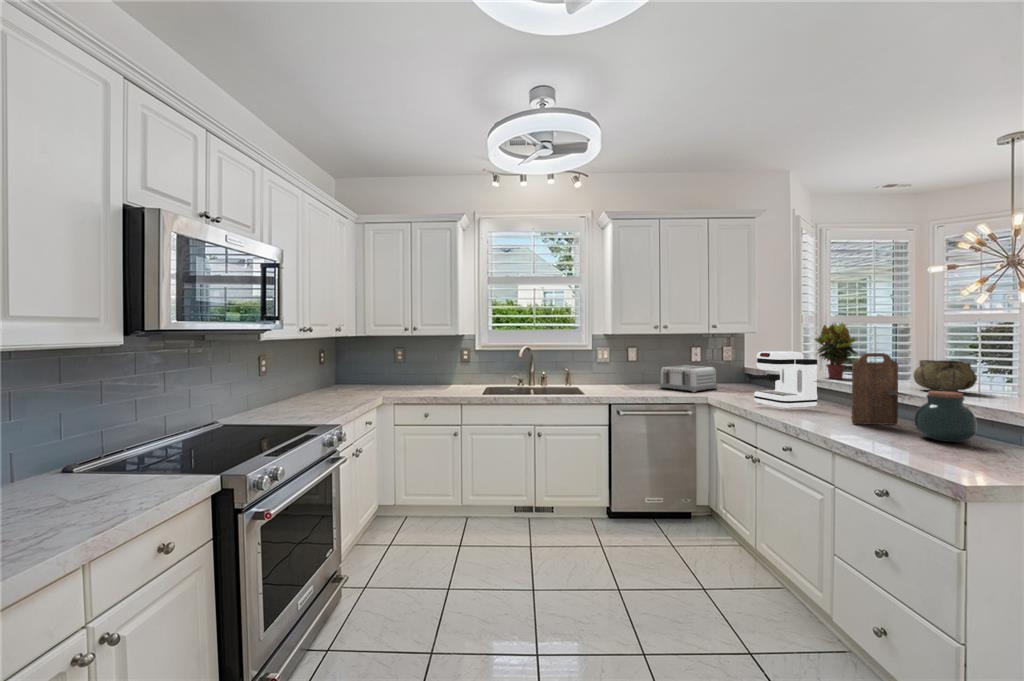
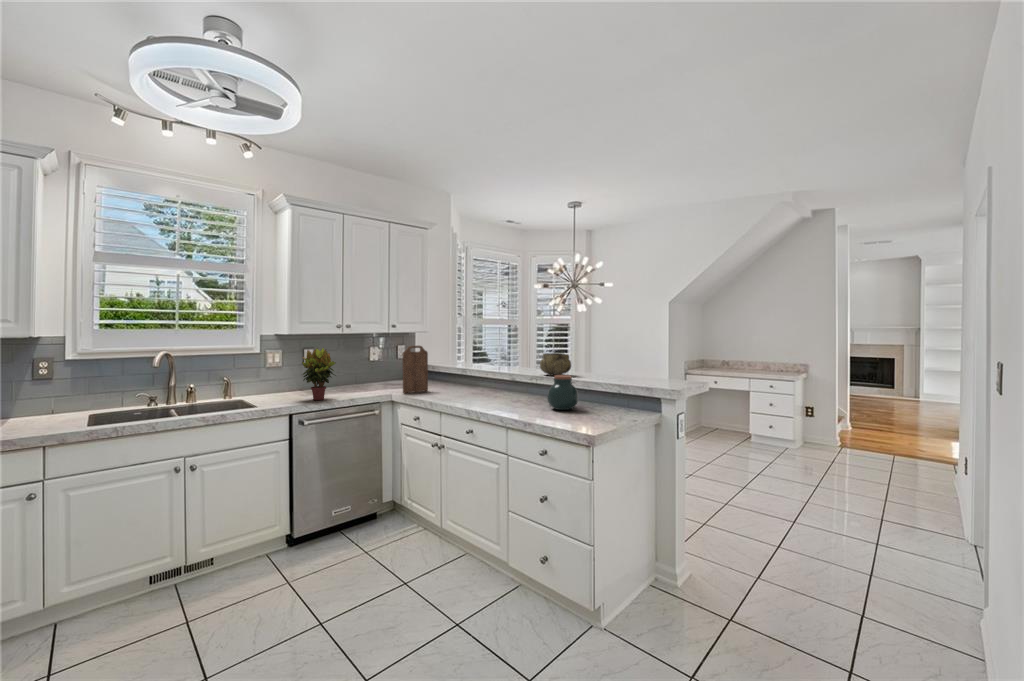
potted plant: present [815,323,858,379] -> present [302,348,336,400]
coffee maker: present [749,351,817,409] -> none [433,349,481,399]
cutting board: present [852,353,898,425] -> present [402,346,428,393]
toaster: present [660,365,717,392] -> none [341,366,396,392]

